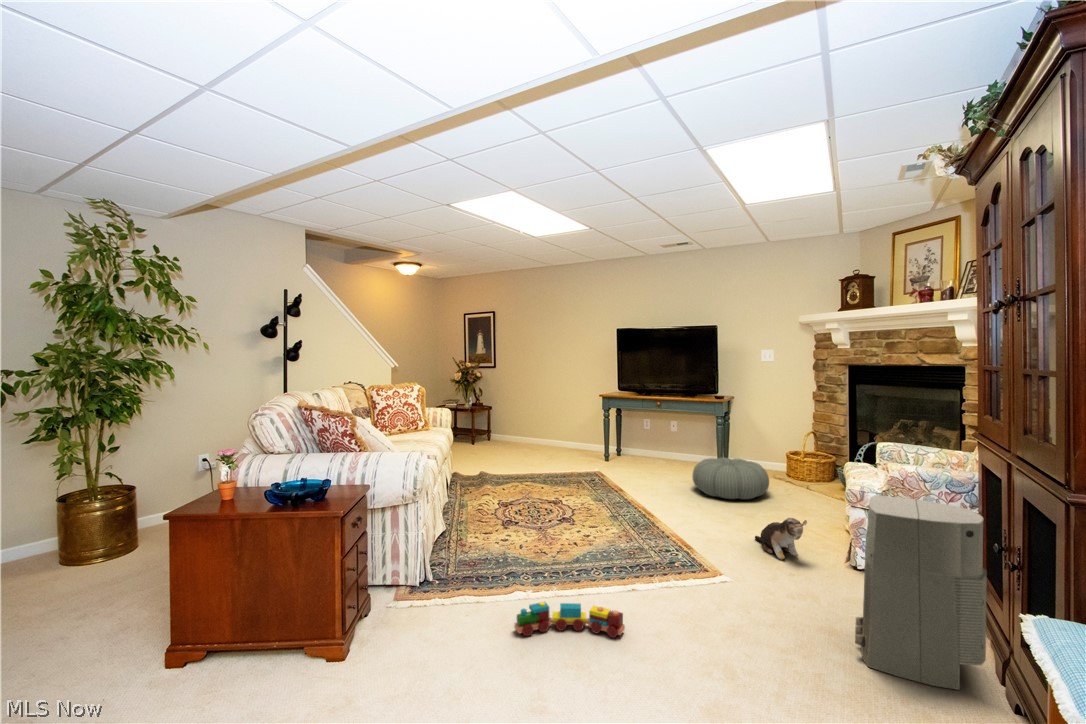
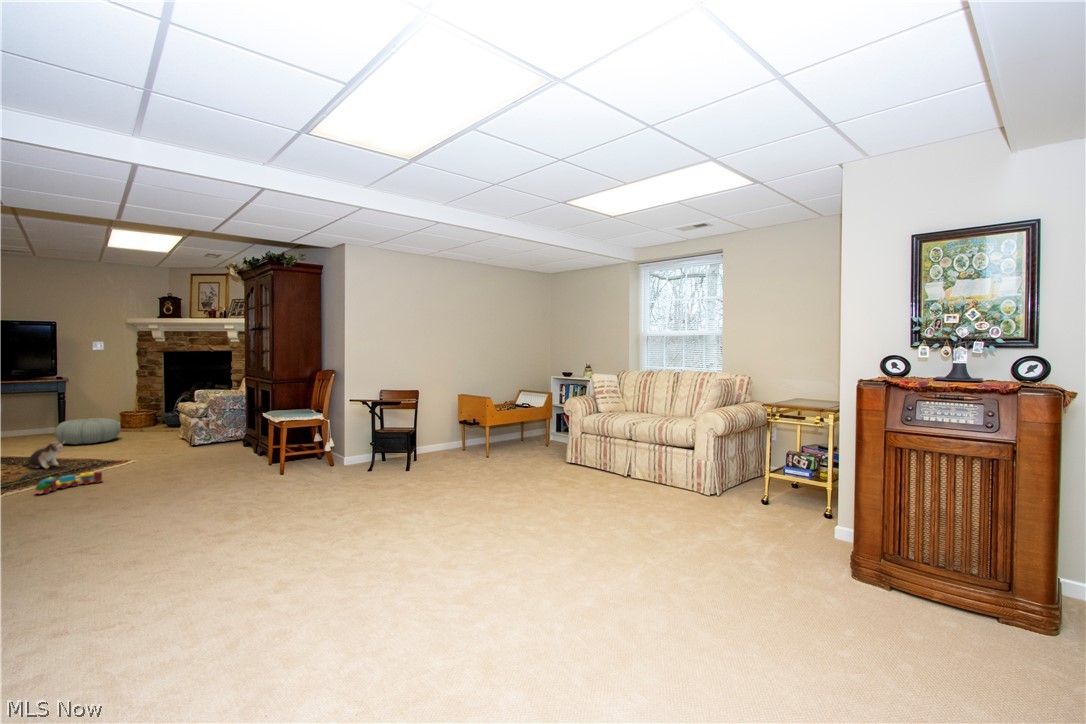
air purifier: present [855,495,987,690] -> none [206,399,252,462]
plush toy: present [755,518,807,559] -> present [22,441,65,468]

